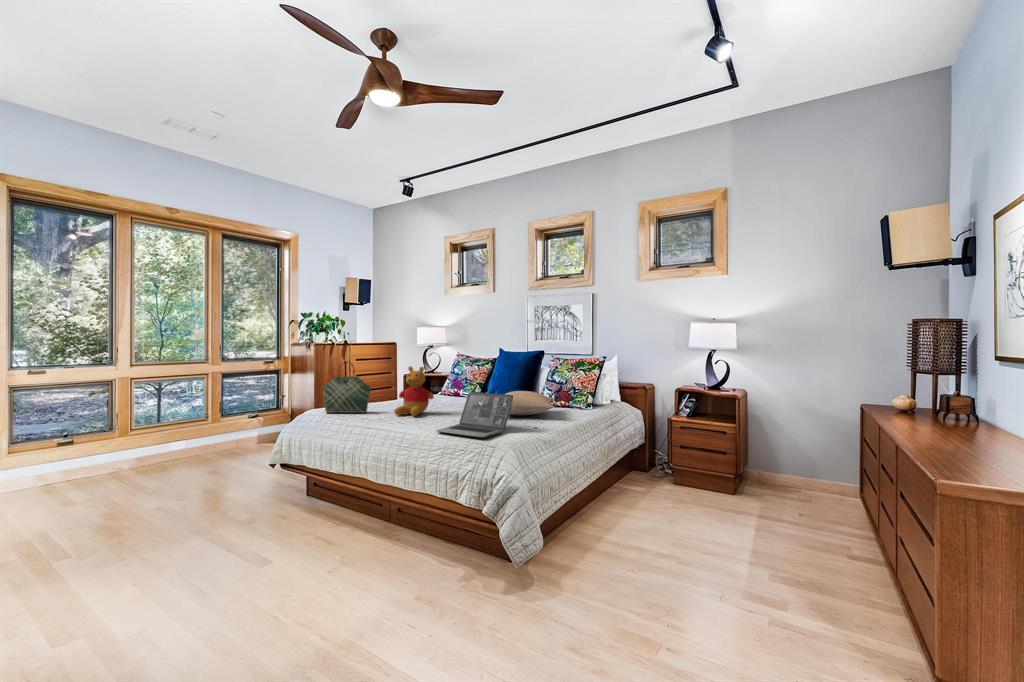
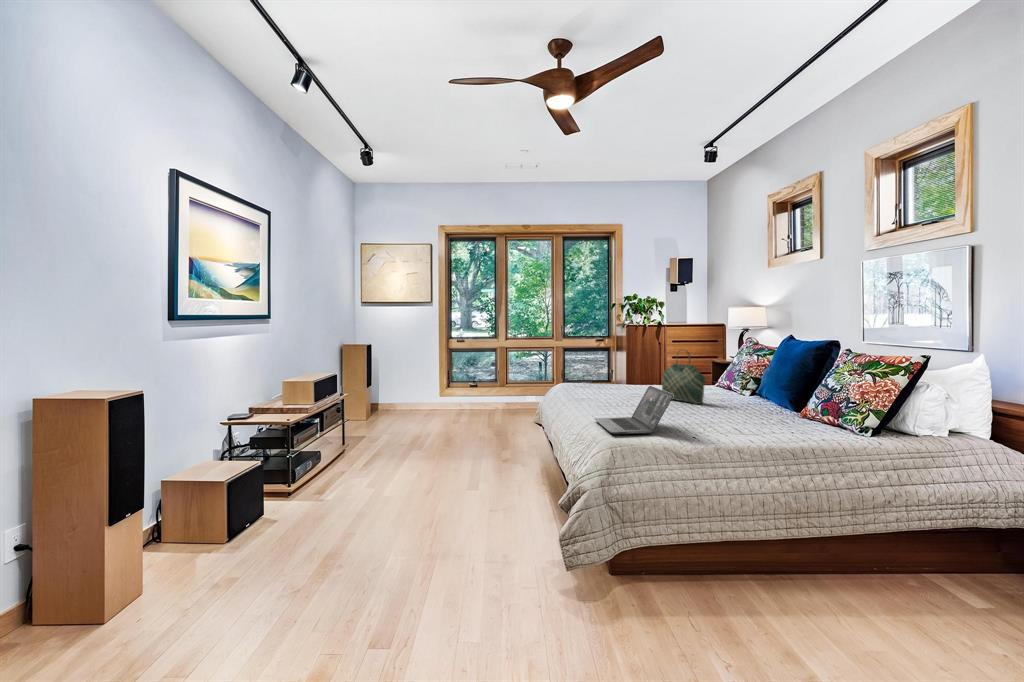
tote bag: present [323,363,371,413] -> present [662,351,706,404]
stuffed bear: present [394,366,434,416] -> none [608,353,646,403]
pillow: present [505,391,553,415] -> none [688,392,793,424]

